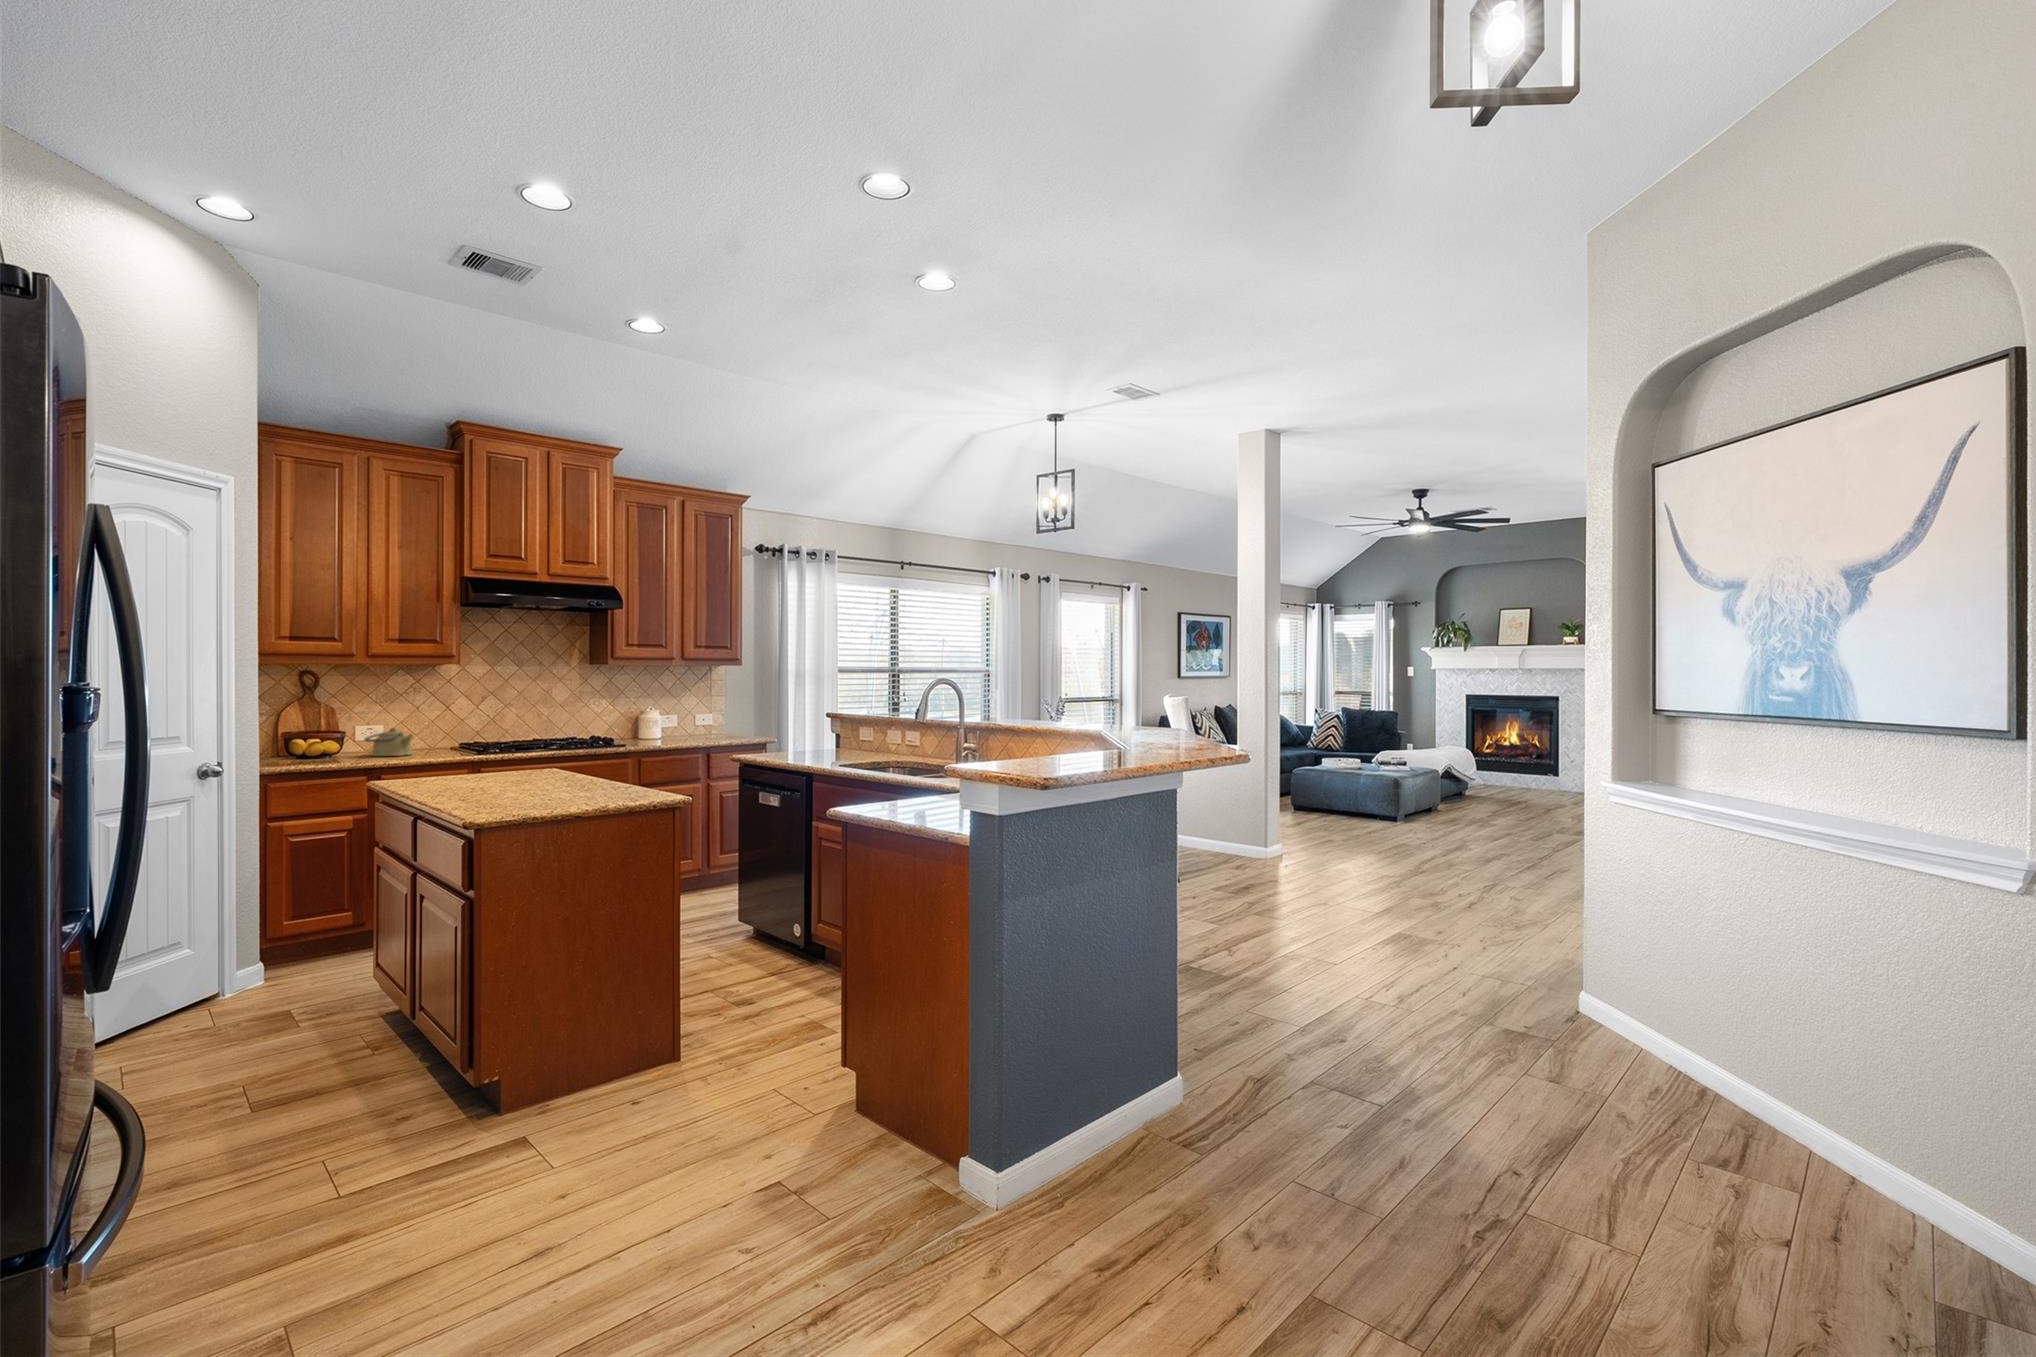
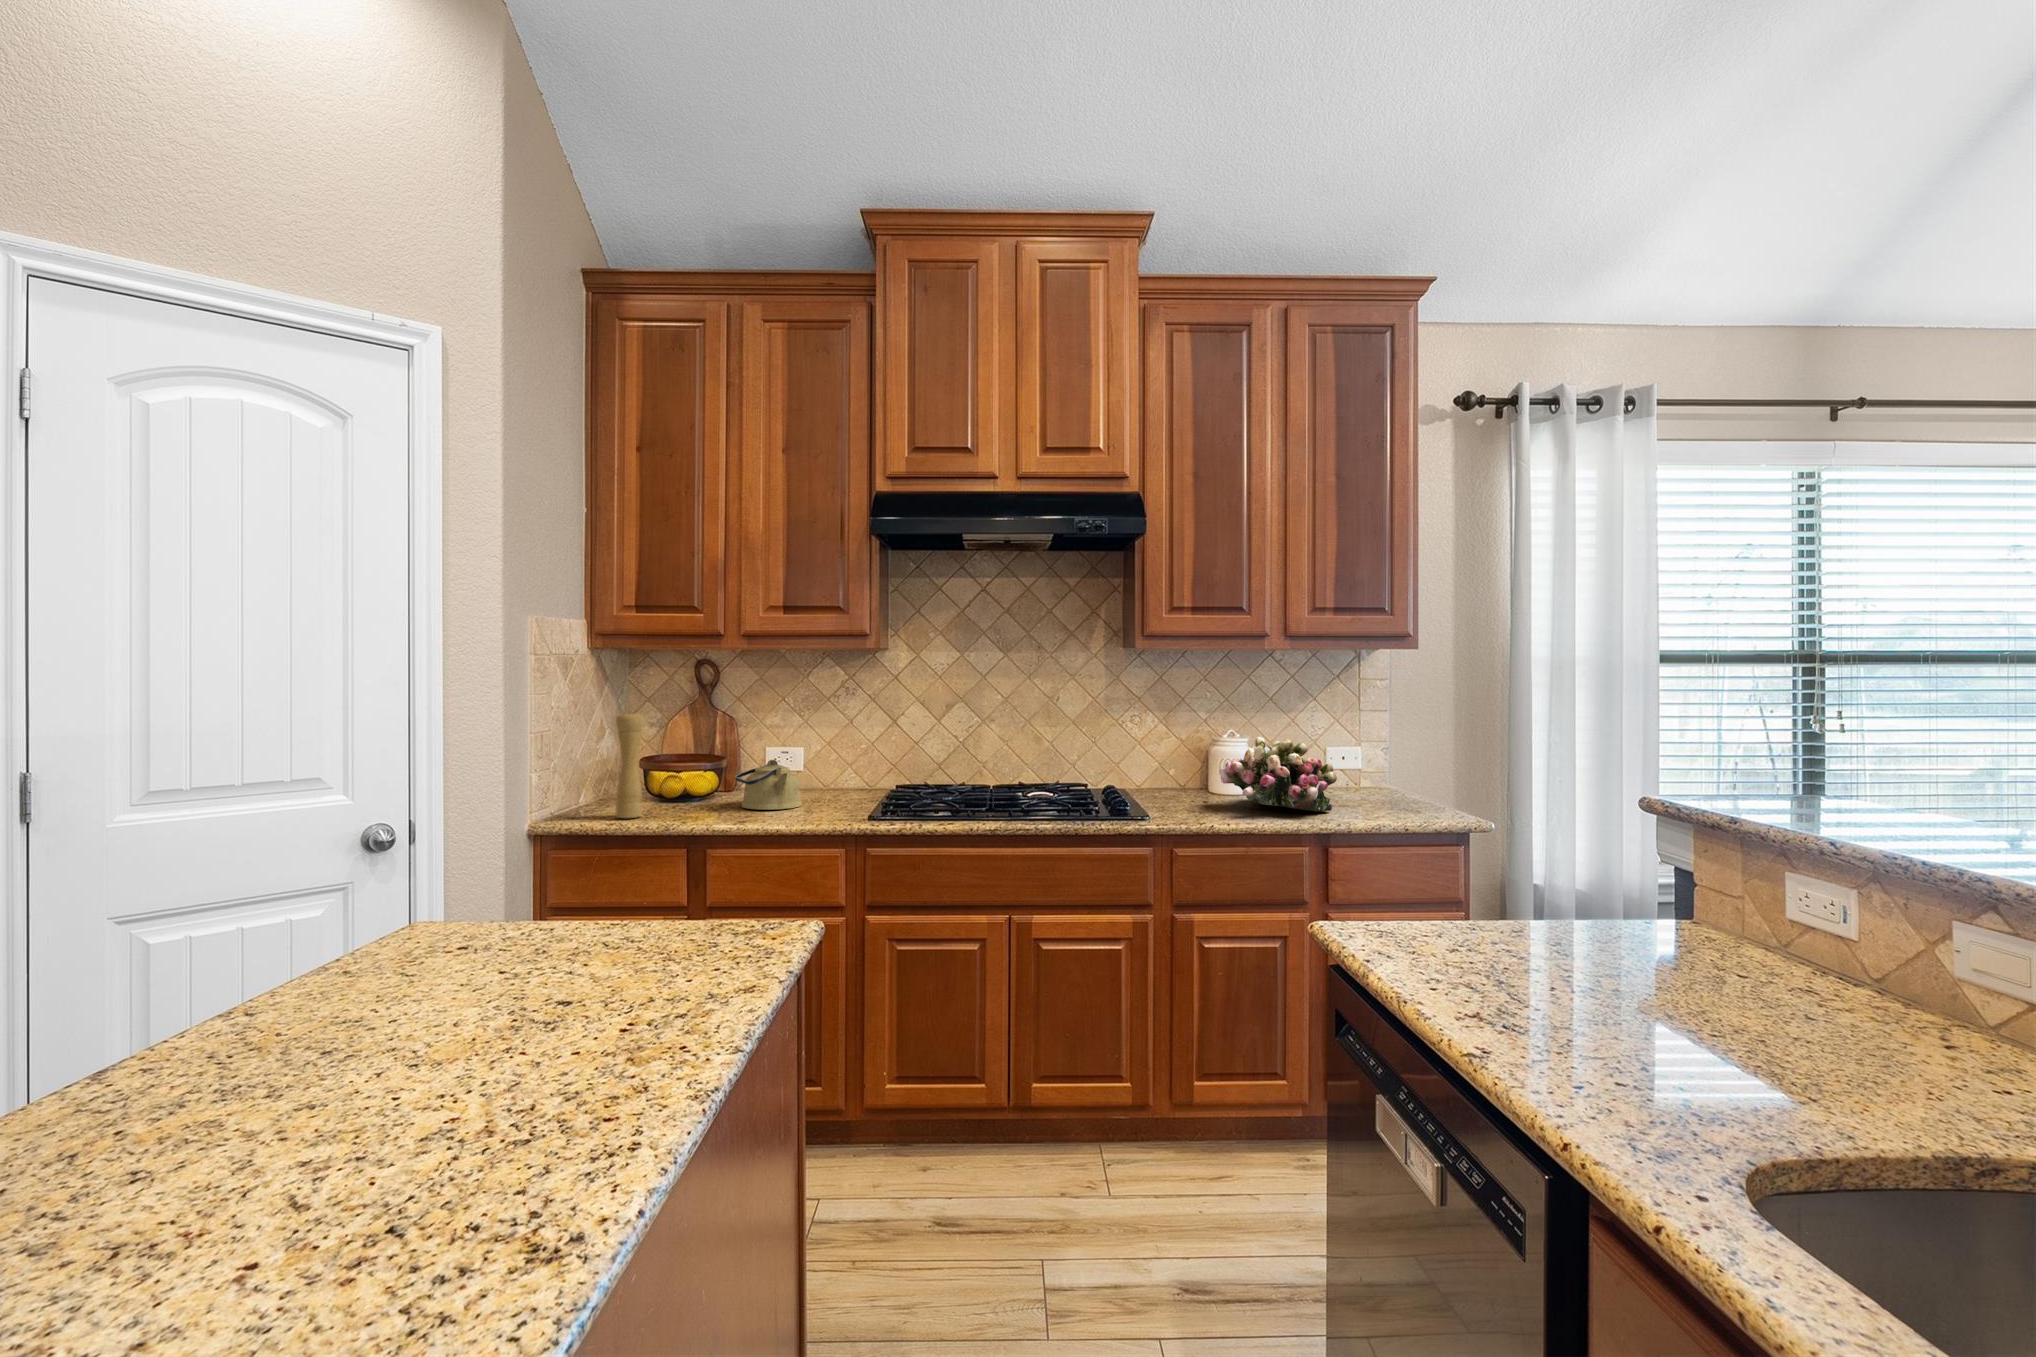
pepper mill: none [301,700,321,763] -> present [616,712,645,818]
flower arrangement: none [653,708,710,740] -> present [1219,737,1337,812]

